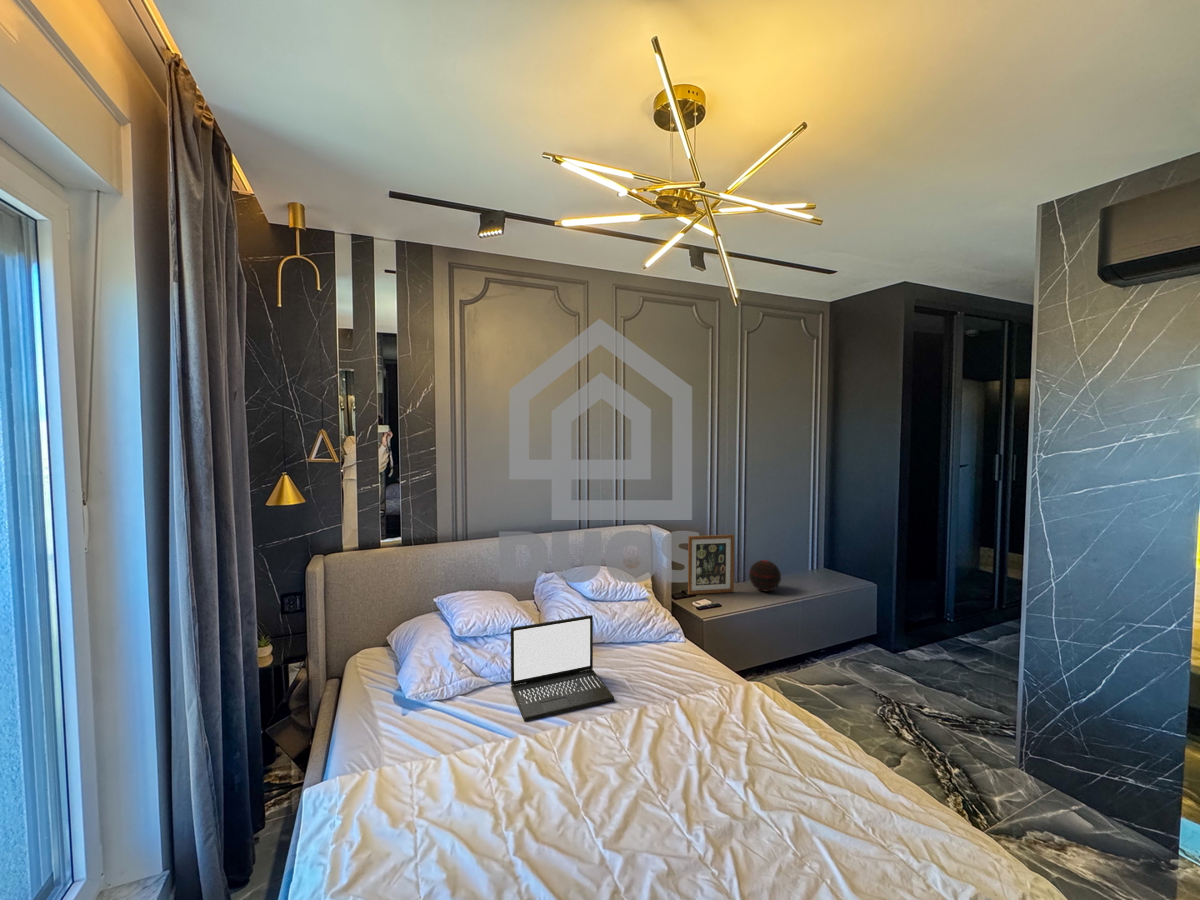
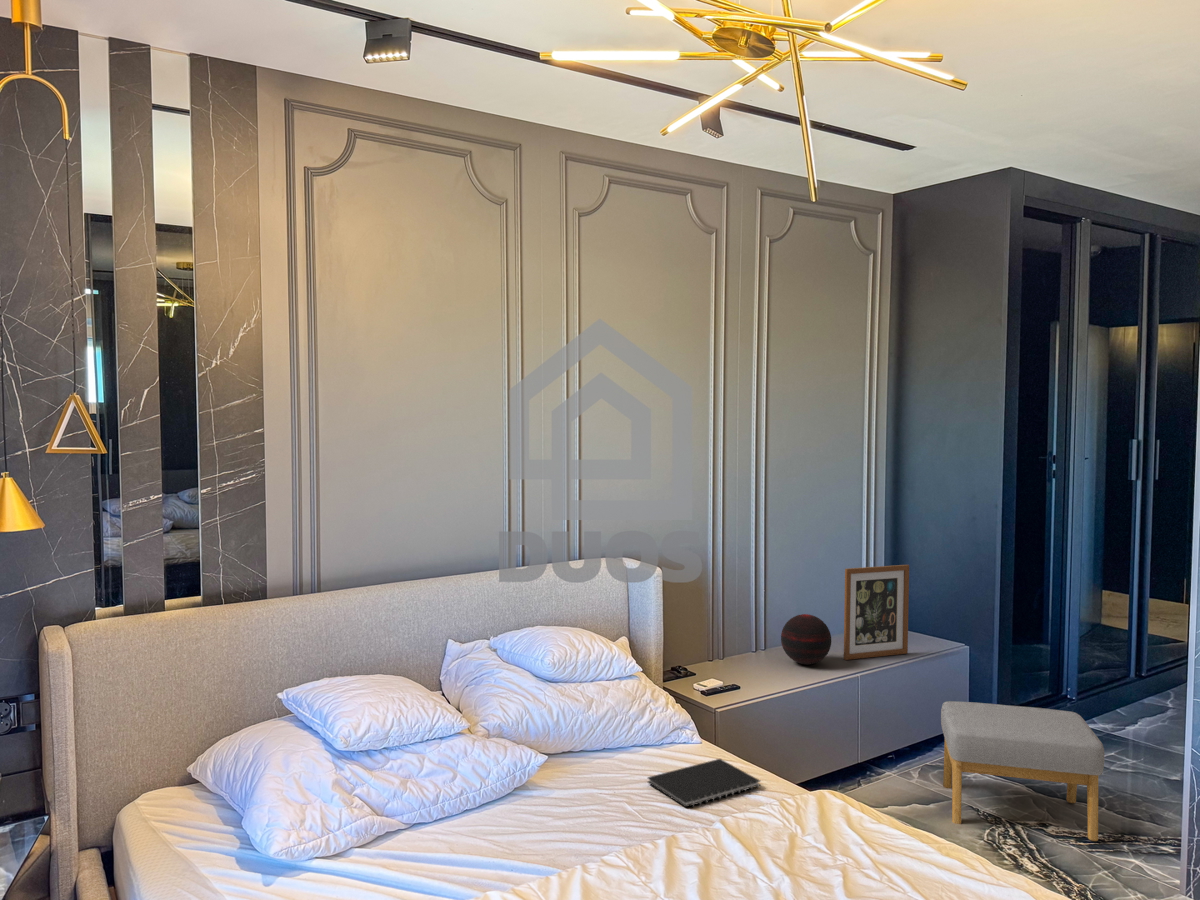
picture frame: present [688,535,734,594] -> present [844,565,909,660]
laptop: present [511,615,614,721] -> none [440,702,618,876]
footstool: none [852,620,964,722] -> present [941,701,1104,841]
notebook: none [643,653,713,686] -> present [648,759,760,807]

